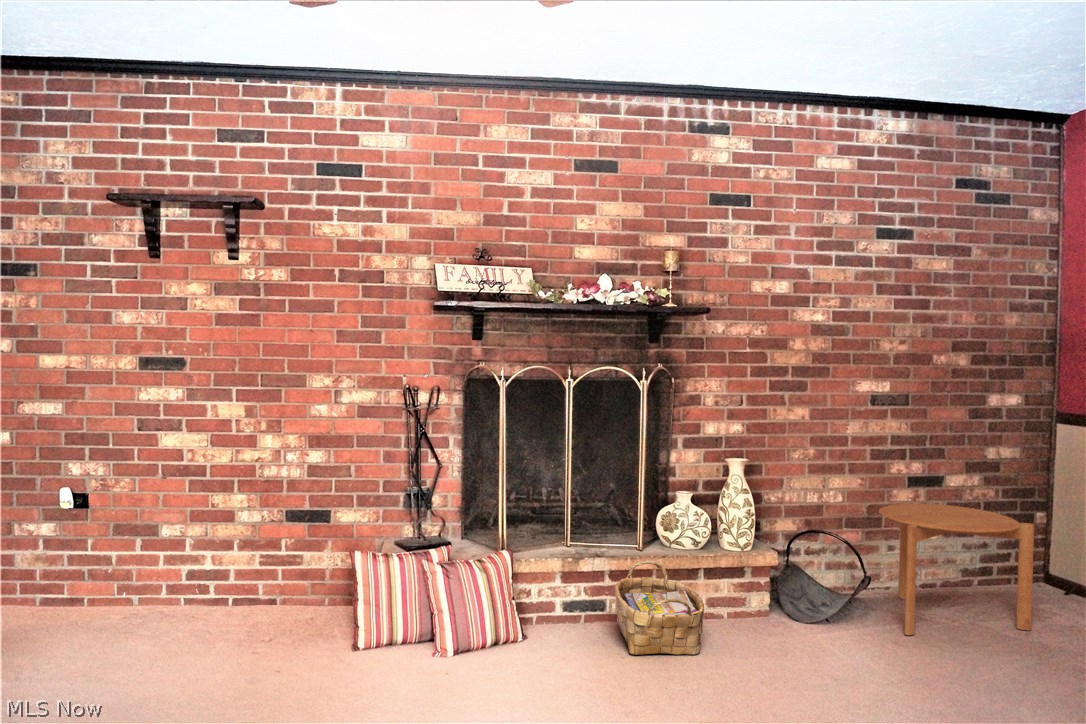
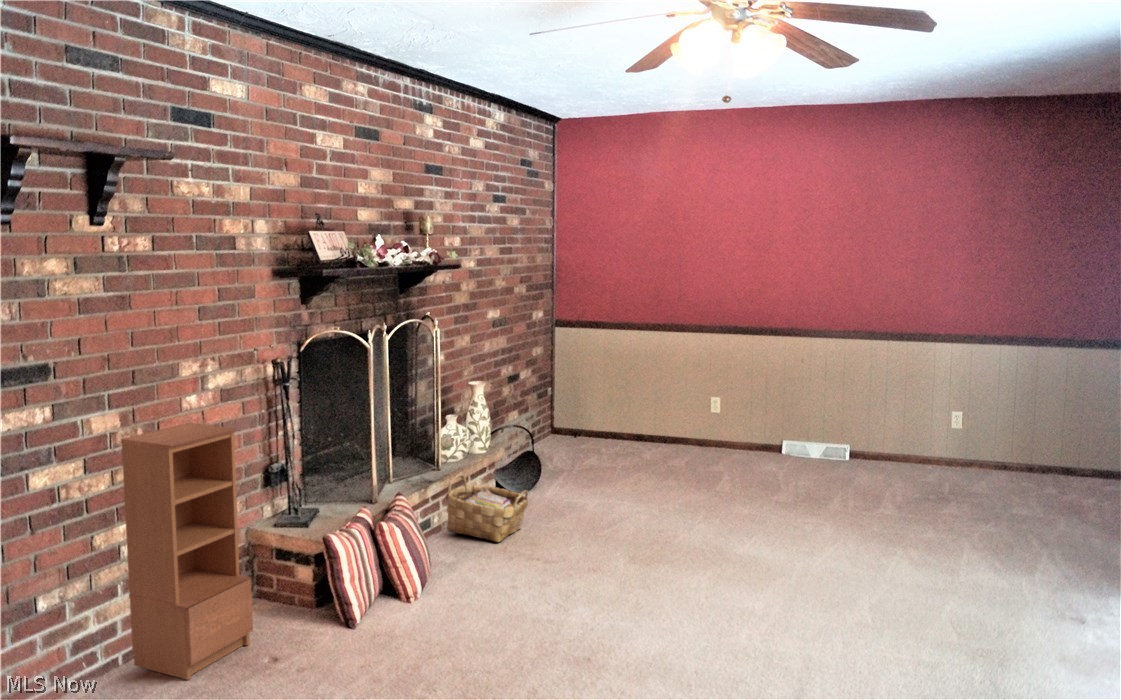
bookcase: none [211,424,303,630] -> present [121,423,253,680]
side table: present [879,502,1034,635] -> none [506,392,595,480]

